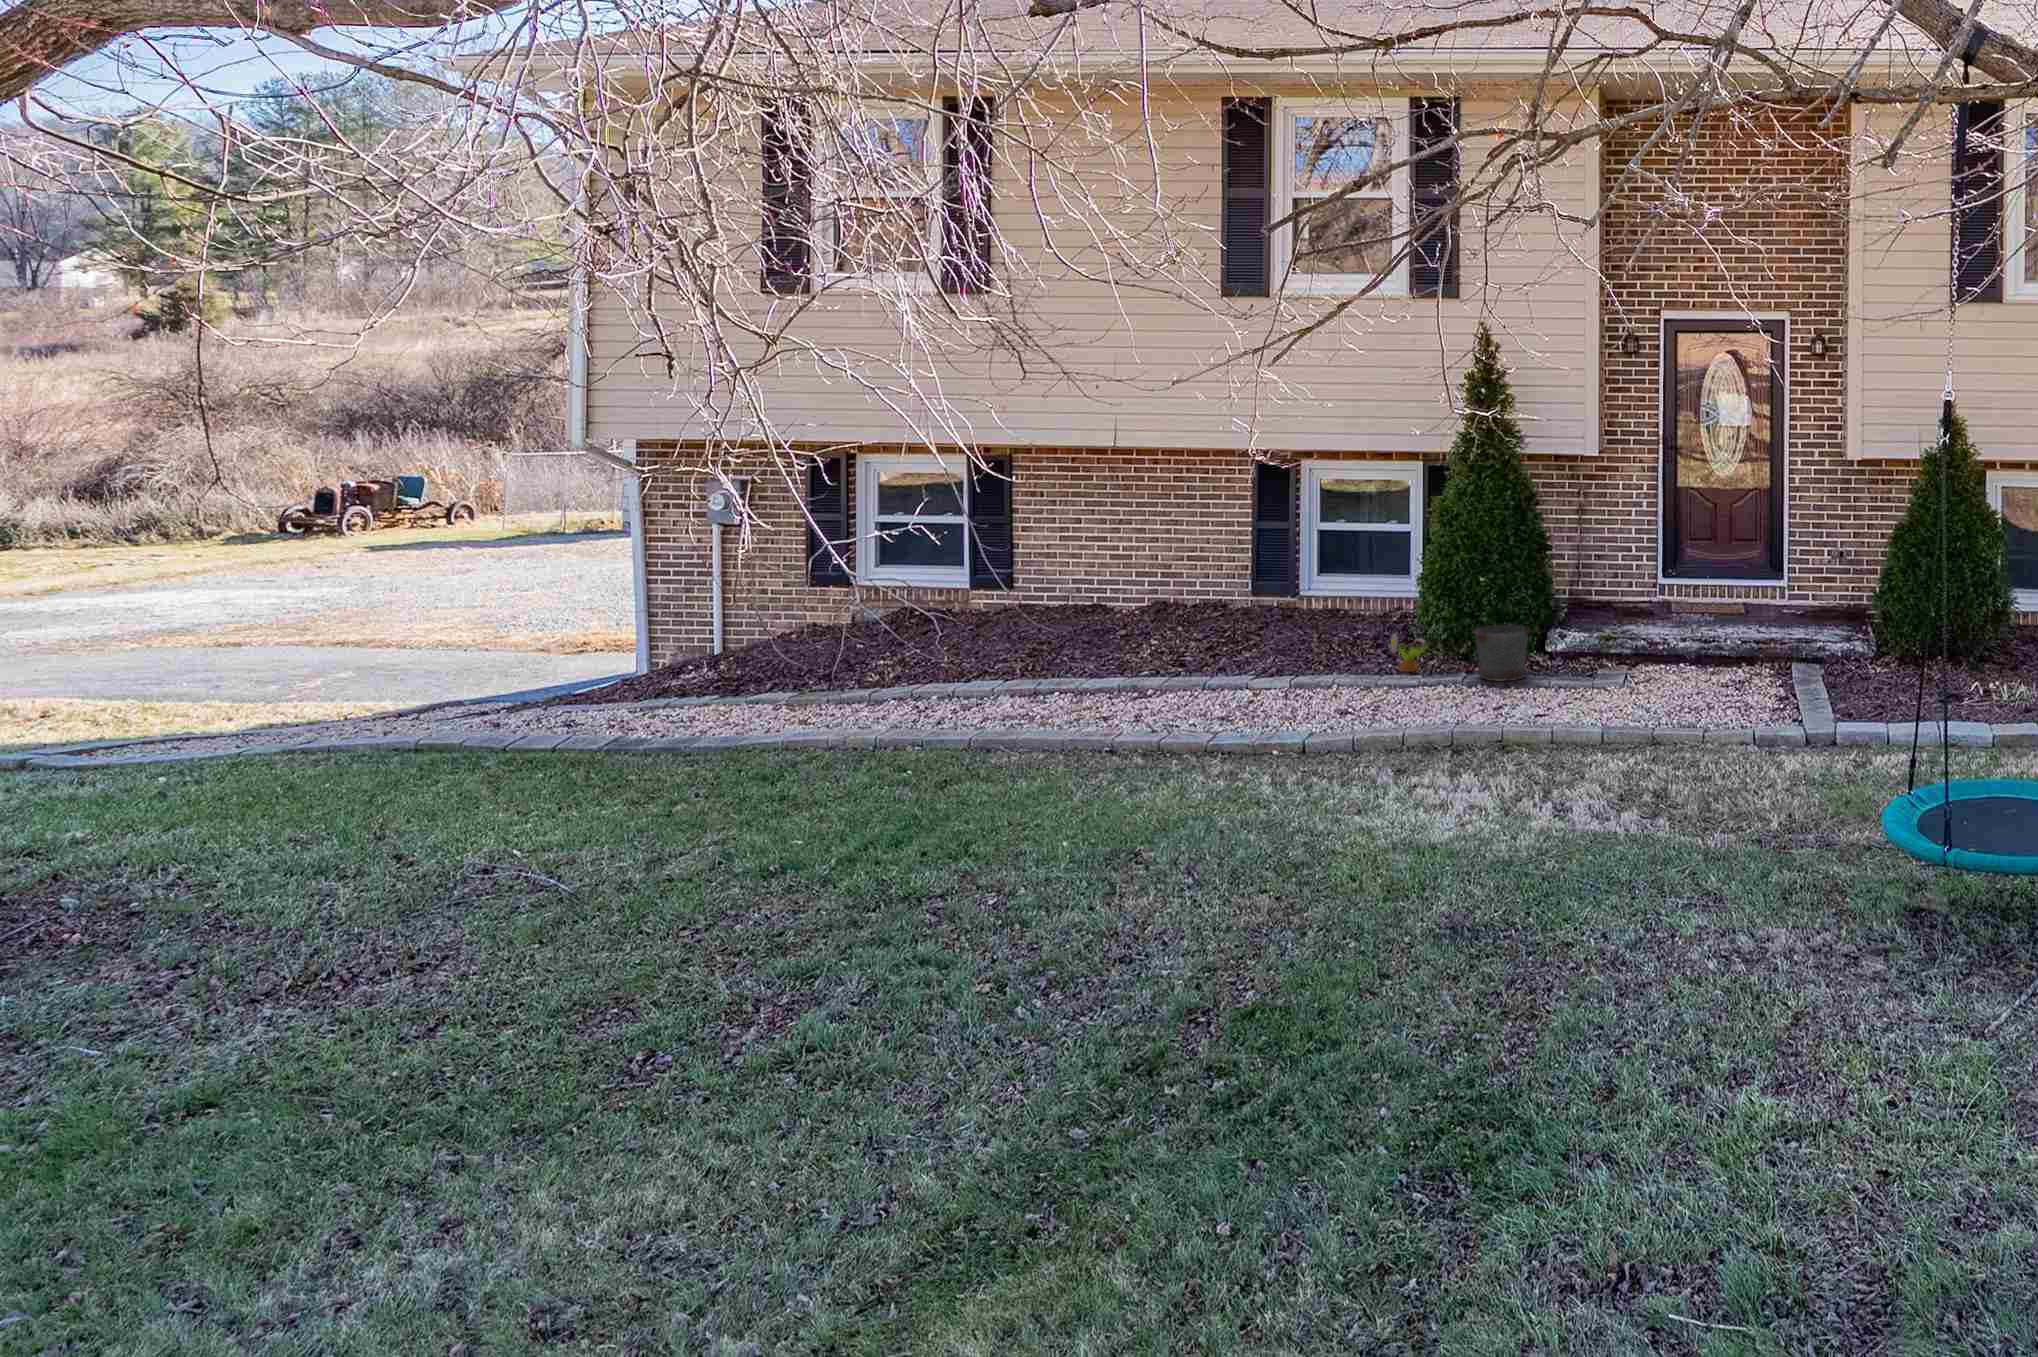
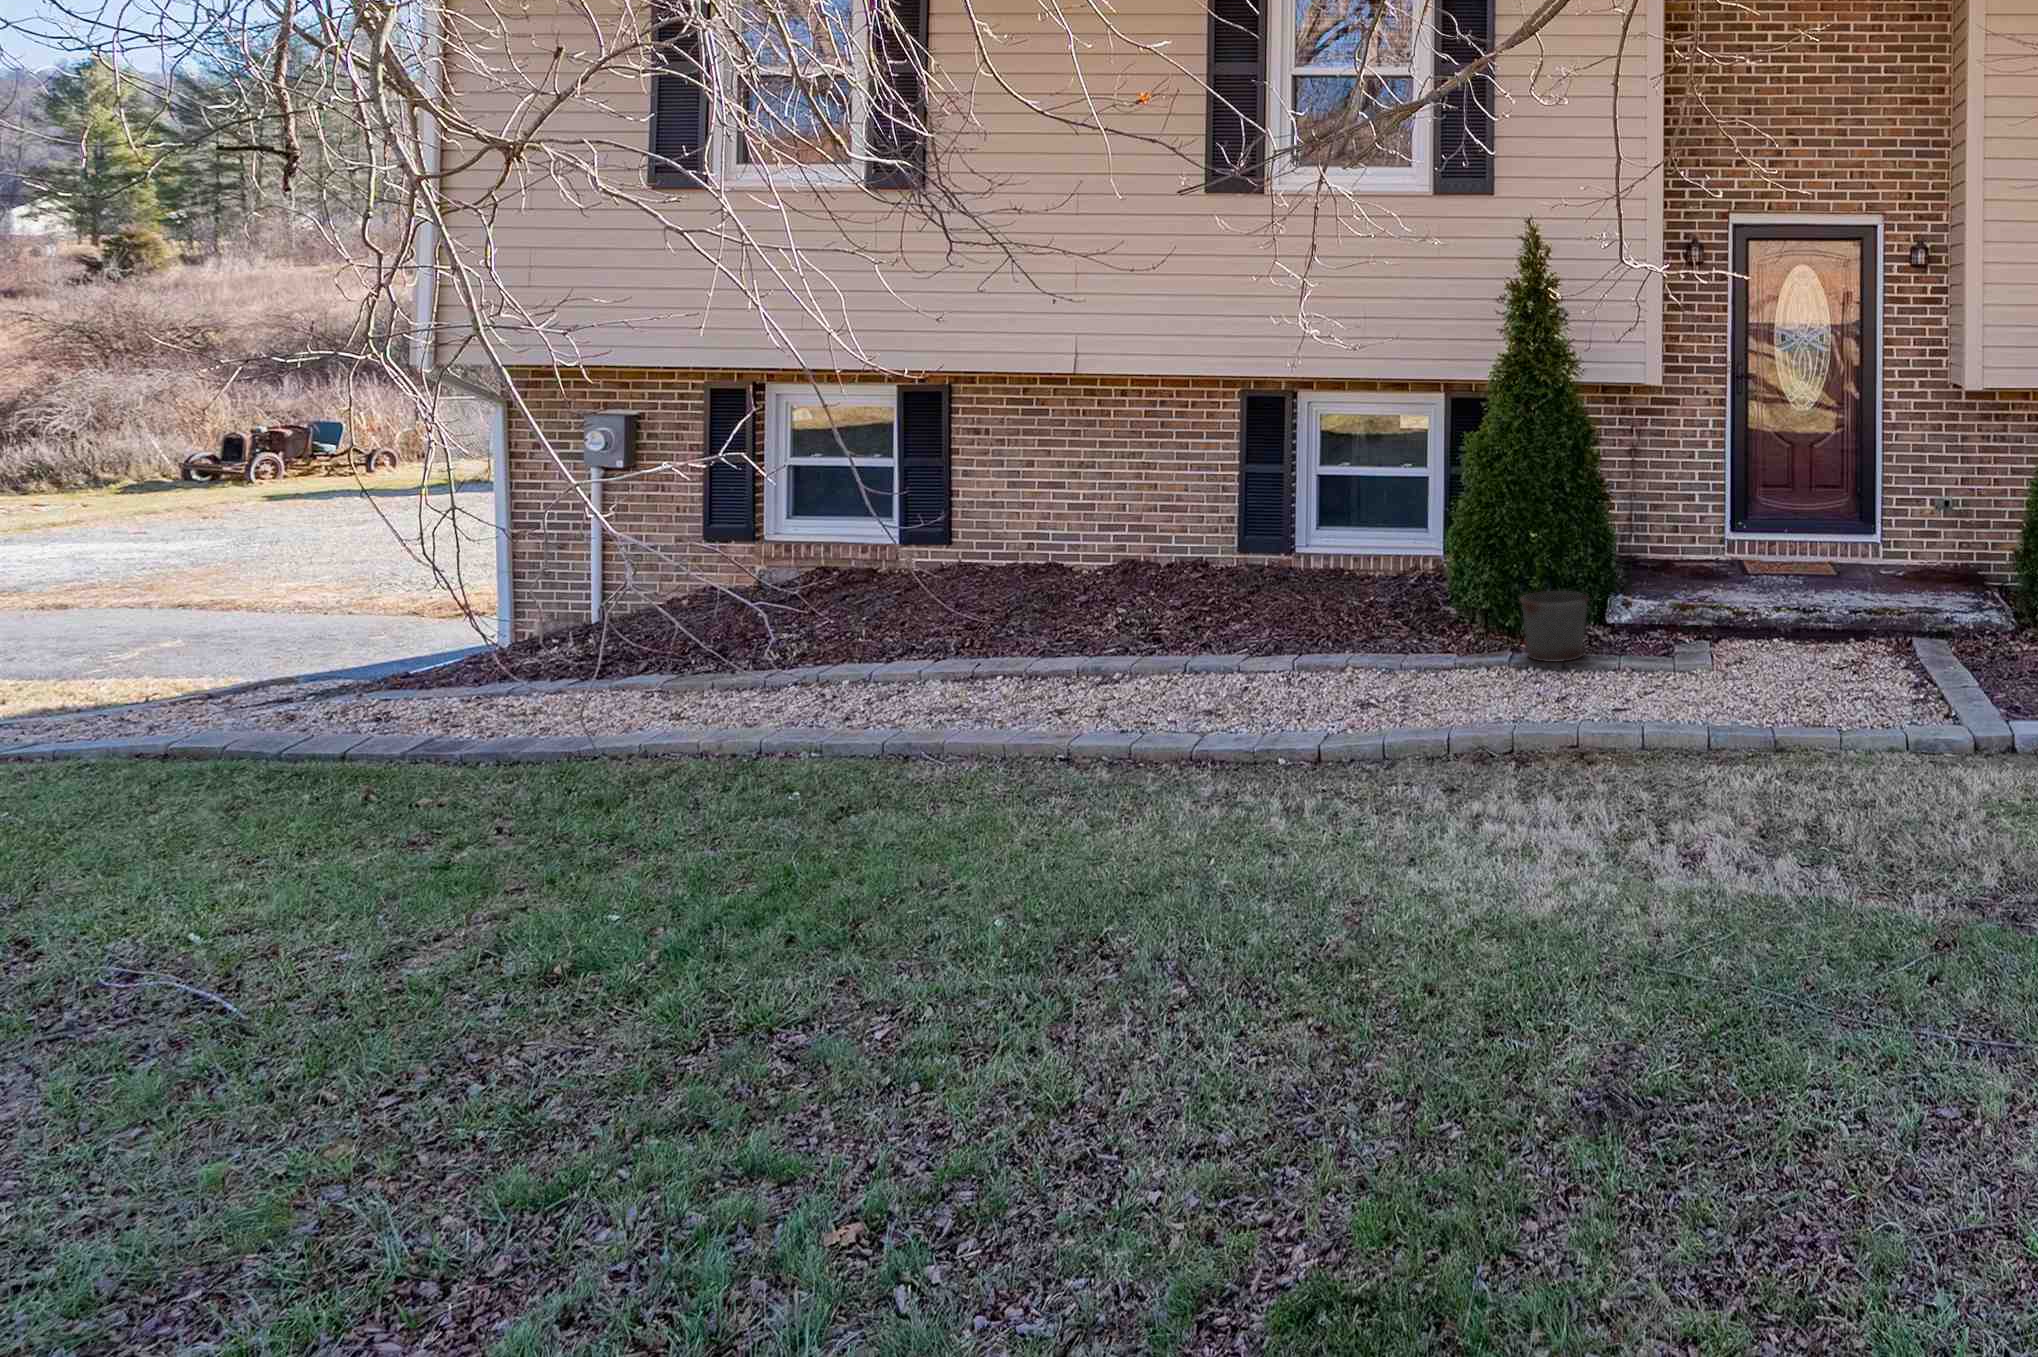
decorative plant: present [1391,634,1426,672] -> none [1414,598,1461,649]

